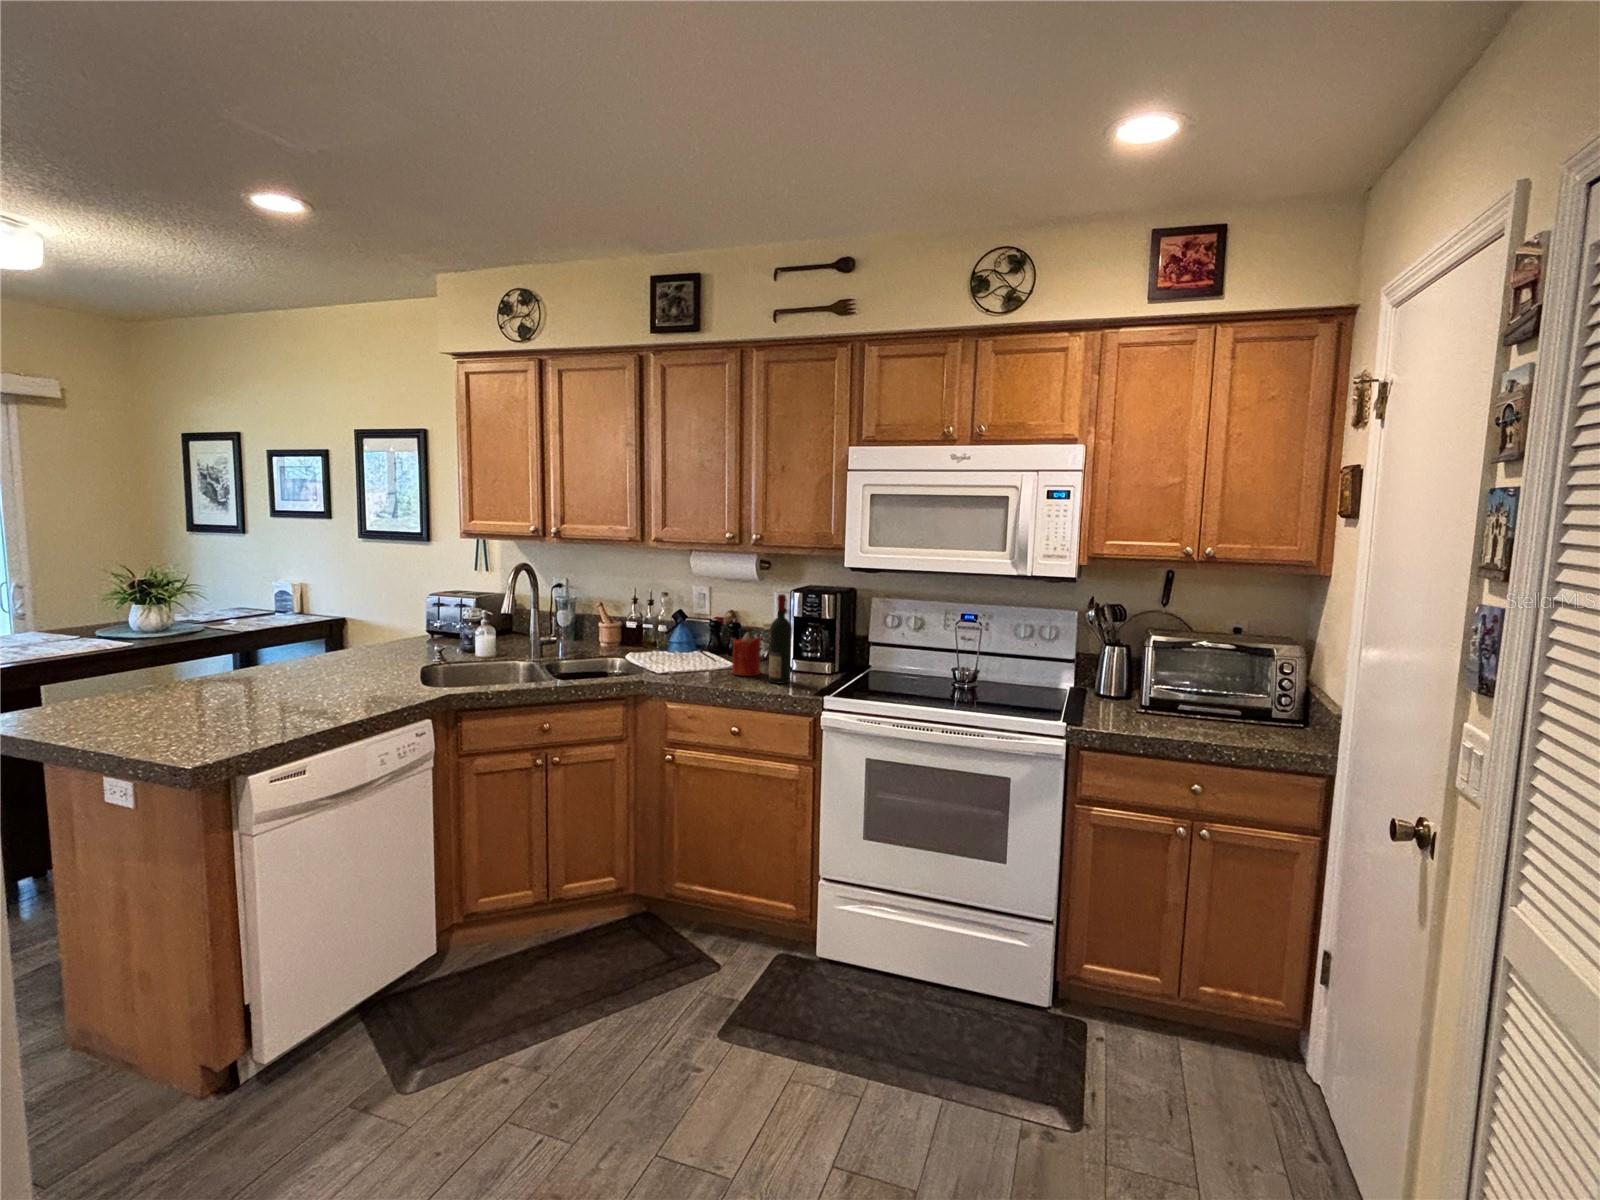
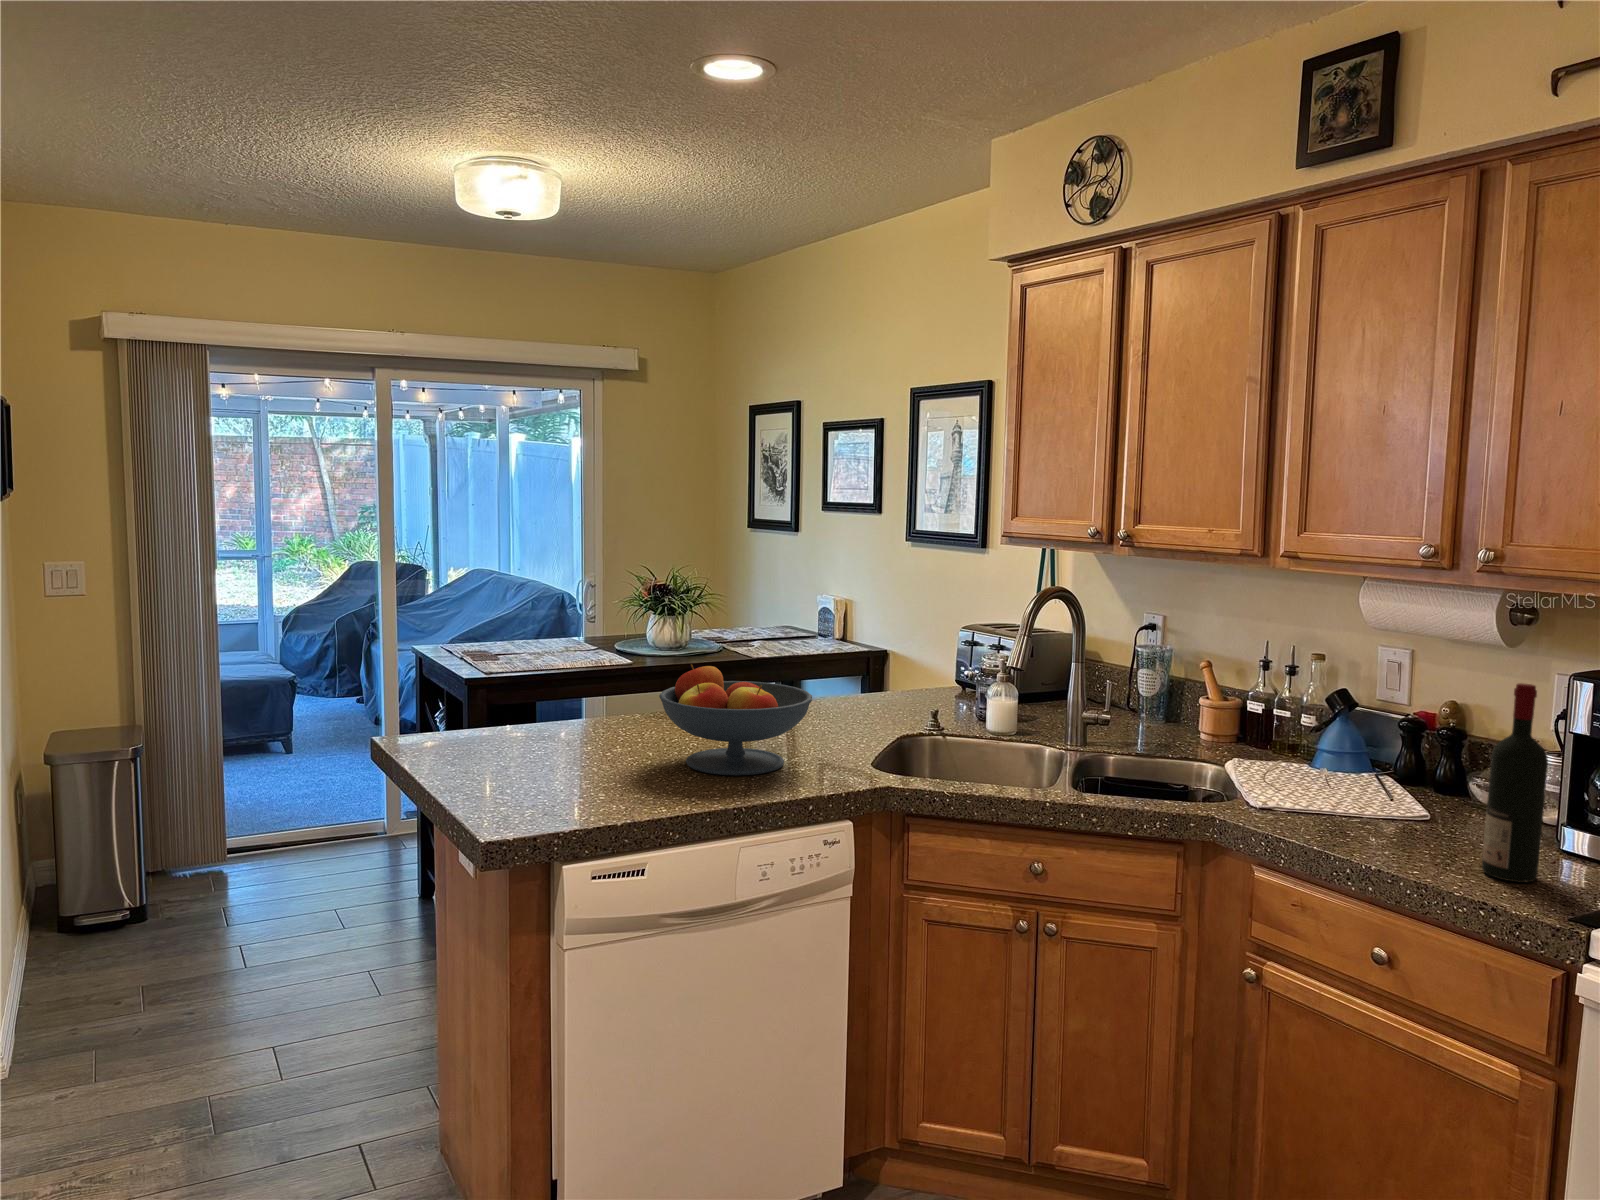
fruit bowl: none [254,631,382,706] -> present [659,664,812,775]
candle: present [732,633,761,676] -> none [1408,755,1483,850]

